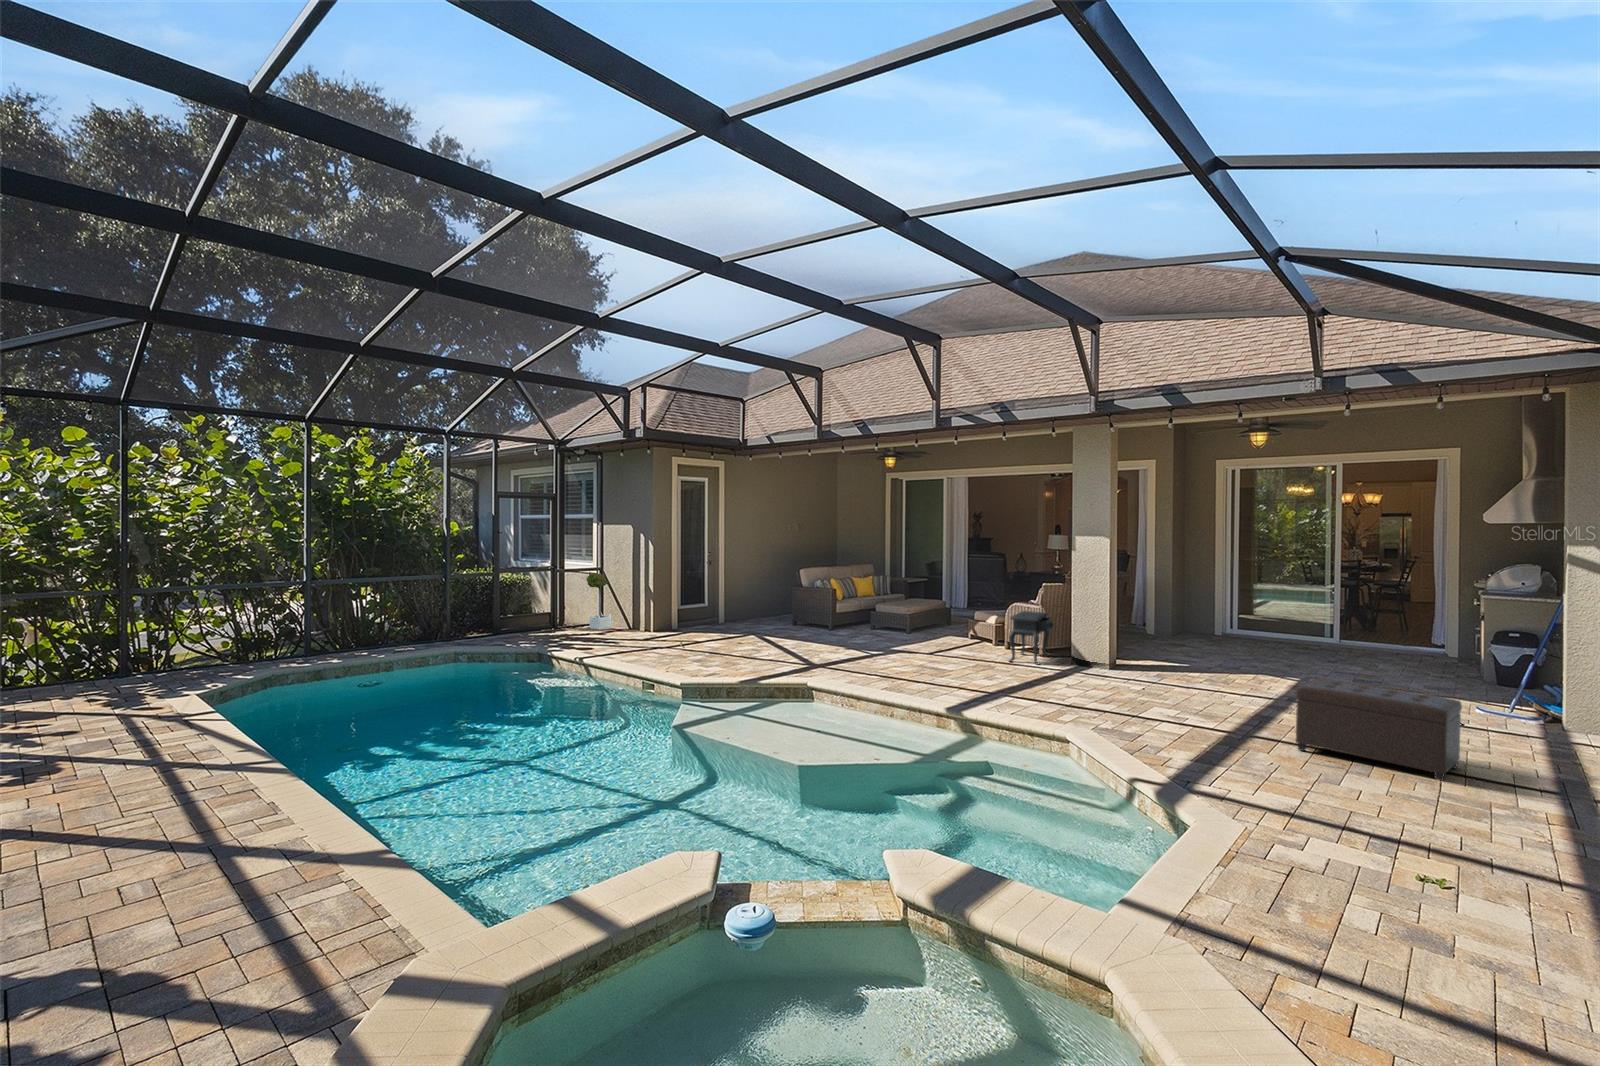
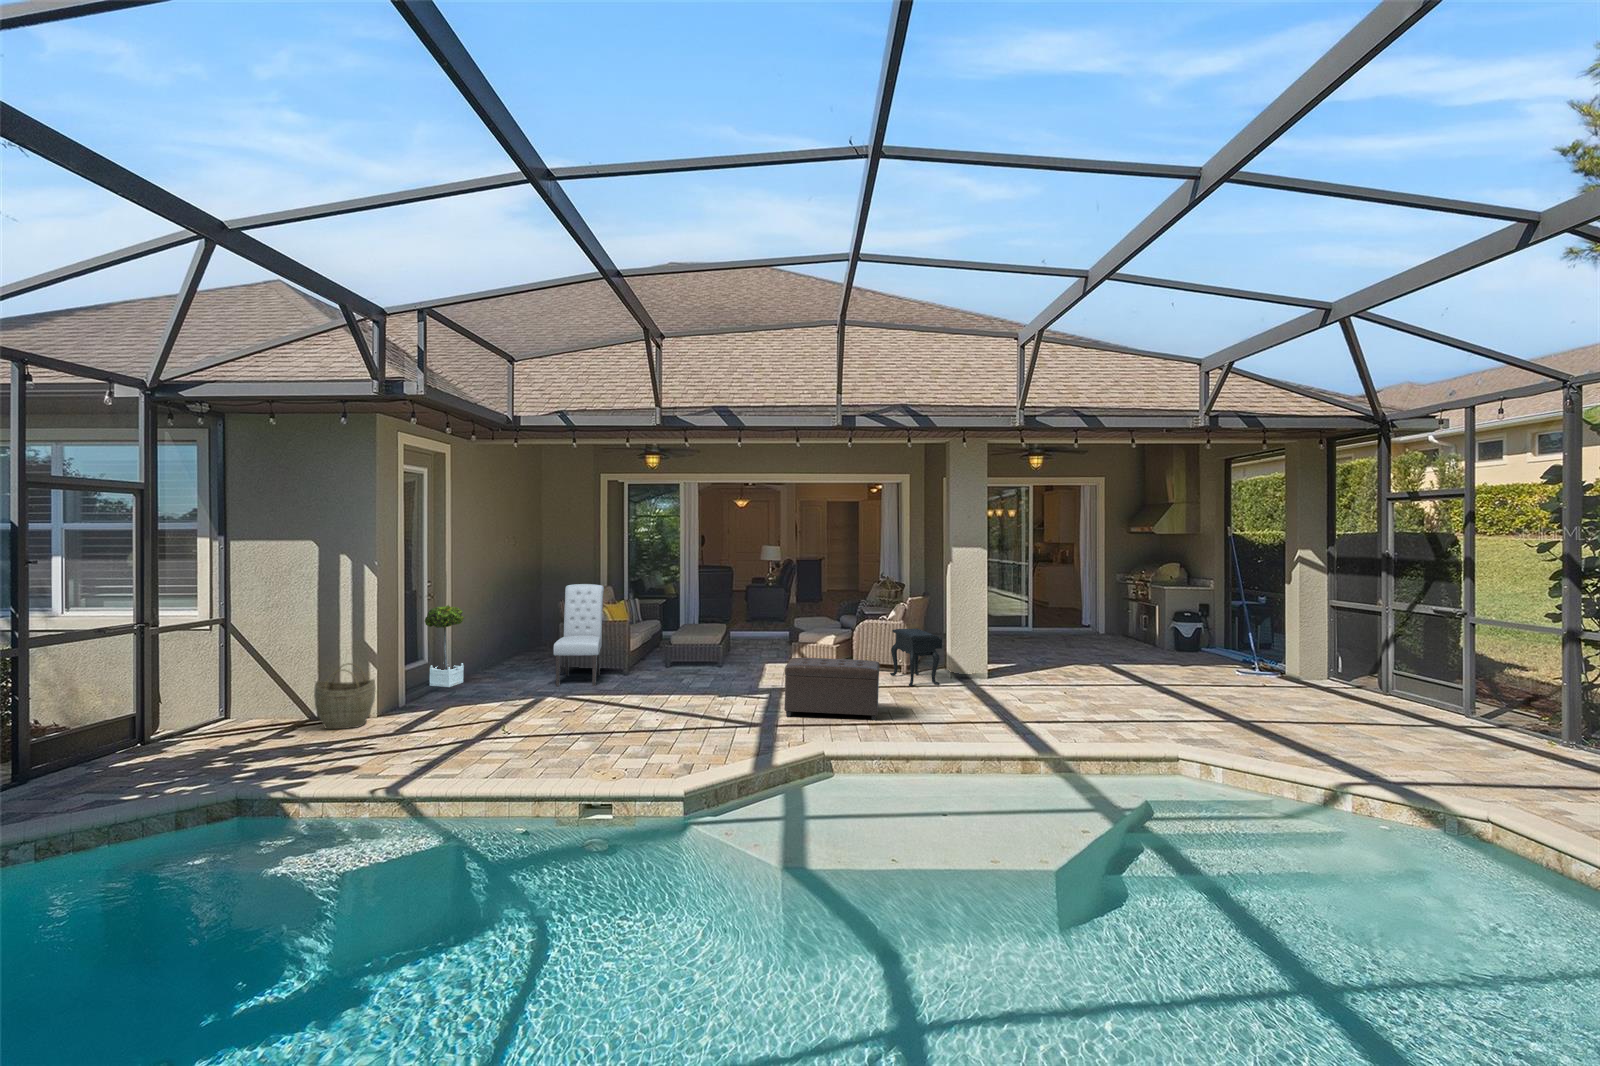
chair: none [774,560,823,633] -> present [553,584,604,686]
potted tree: present [586,572,612,630] -> present [425,605,464,687]
woven basket: none [619,597,651,634] -> present [314,663,375,729]
ottoman: present [1296,679,1462,781] -> present [785,658,880,721]

